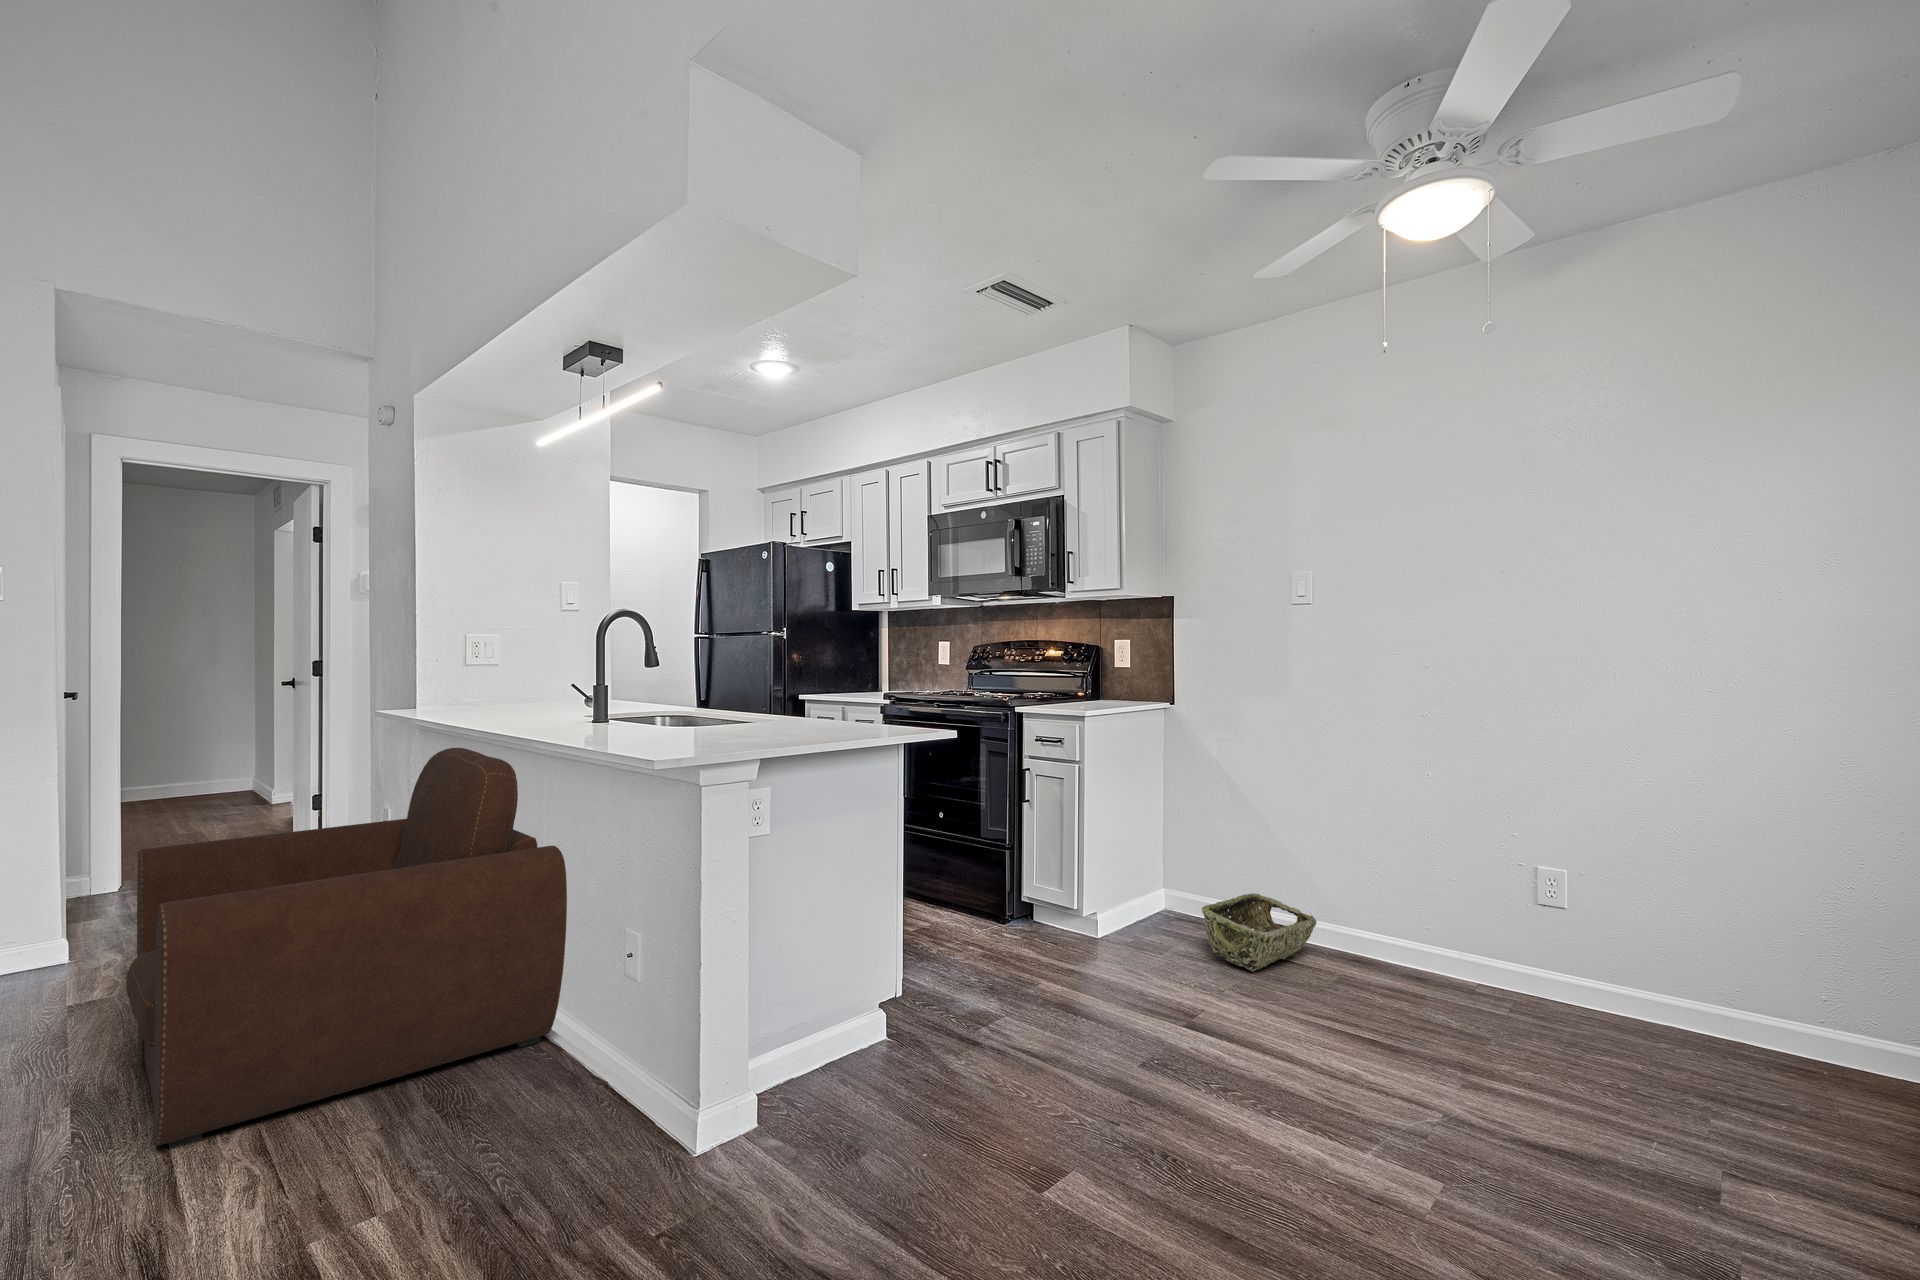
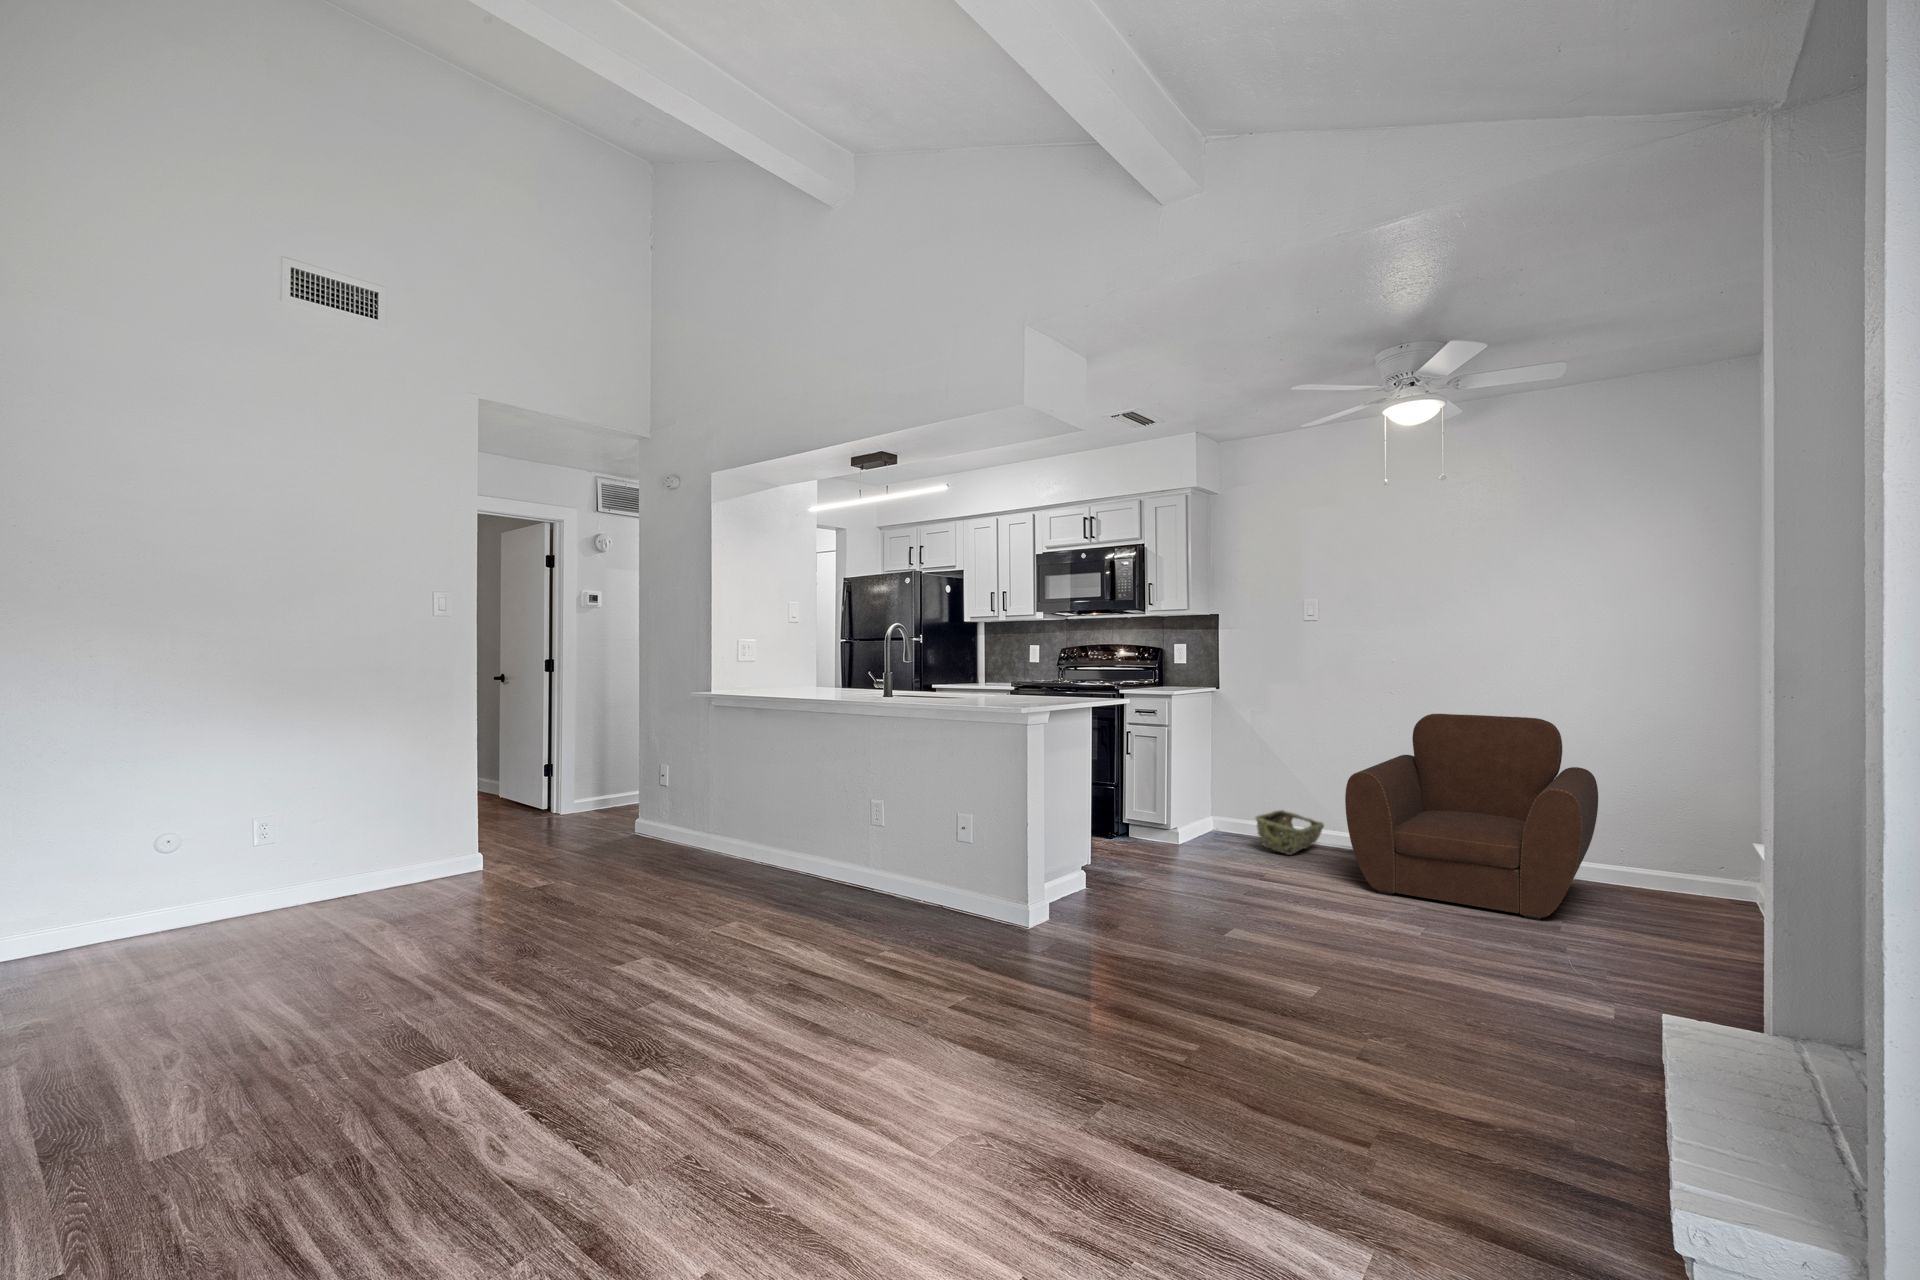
armchair: present [126,748,567,1148] -> present [1345,714,1598,920]

